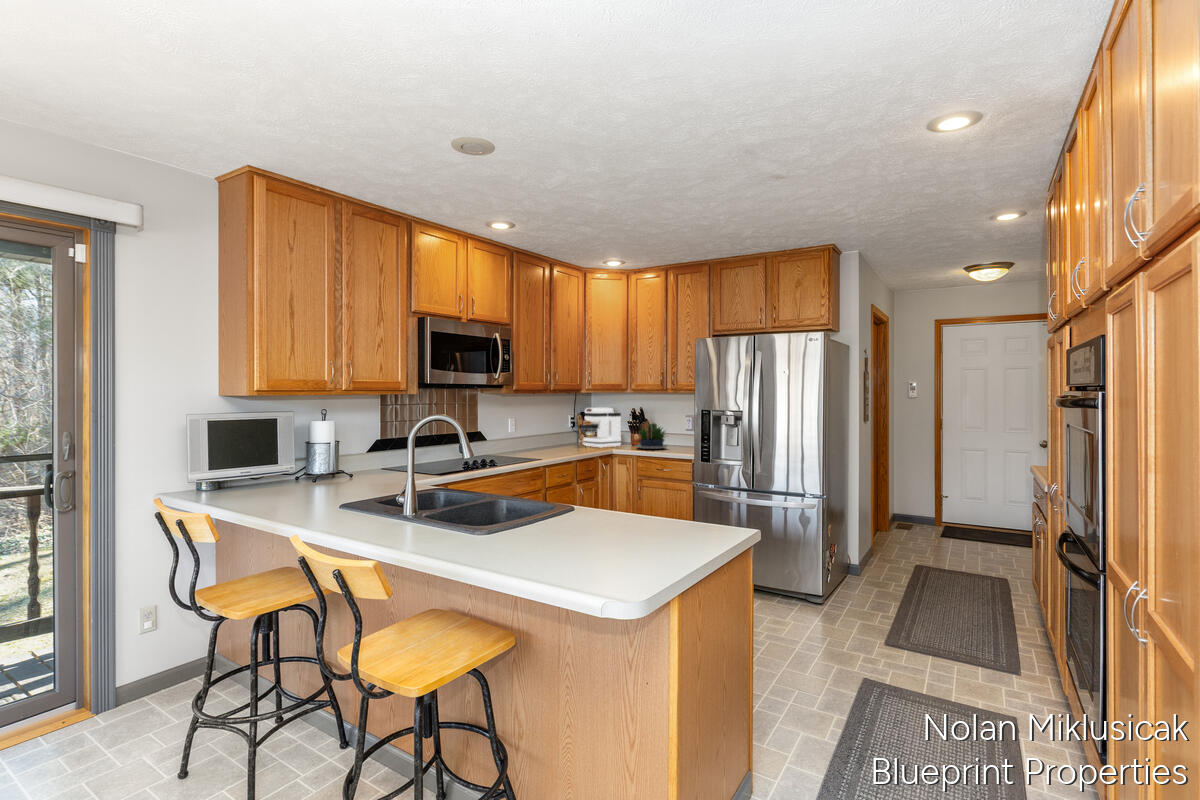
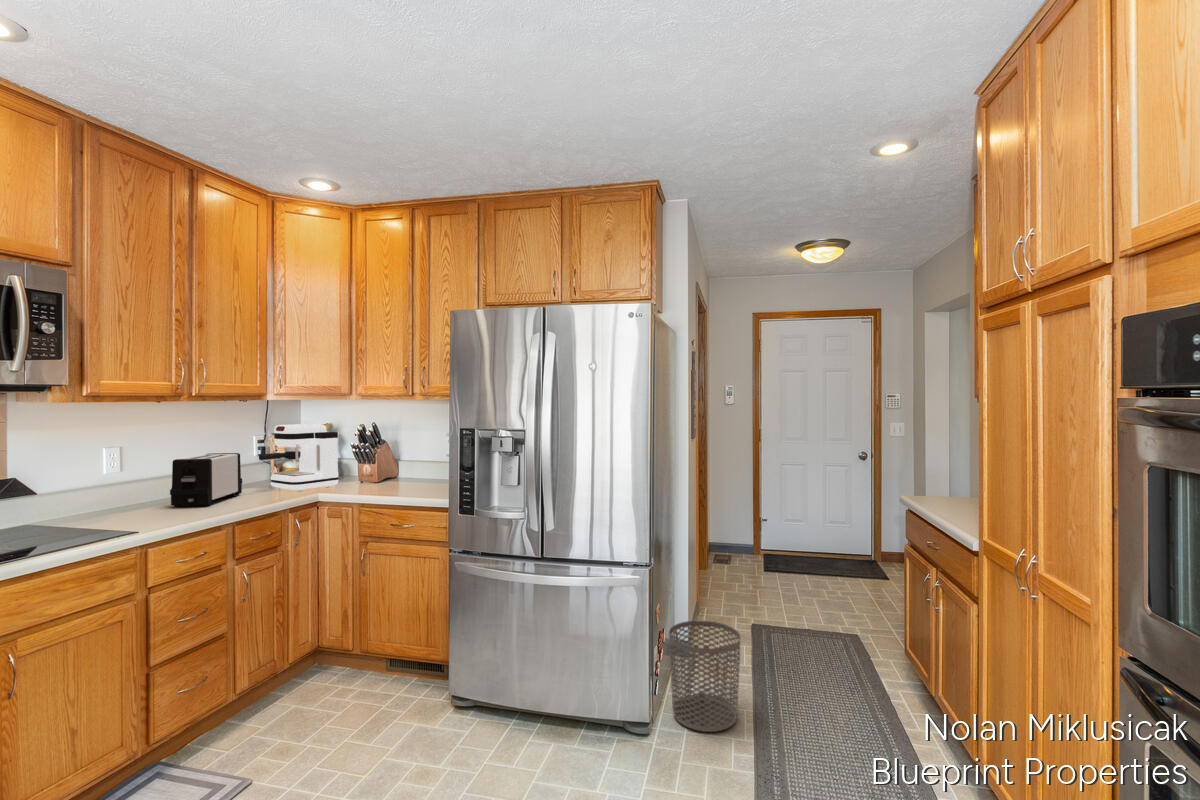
potted plant: present [637,423,667,449] -> none [361,448,423,490]
toaster: none [542,424,571,452] -> present [170,453,242,507]
waste bin: none [836,540,887,606] -> present [669,621,740,732]

